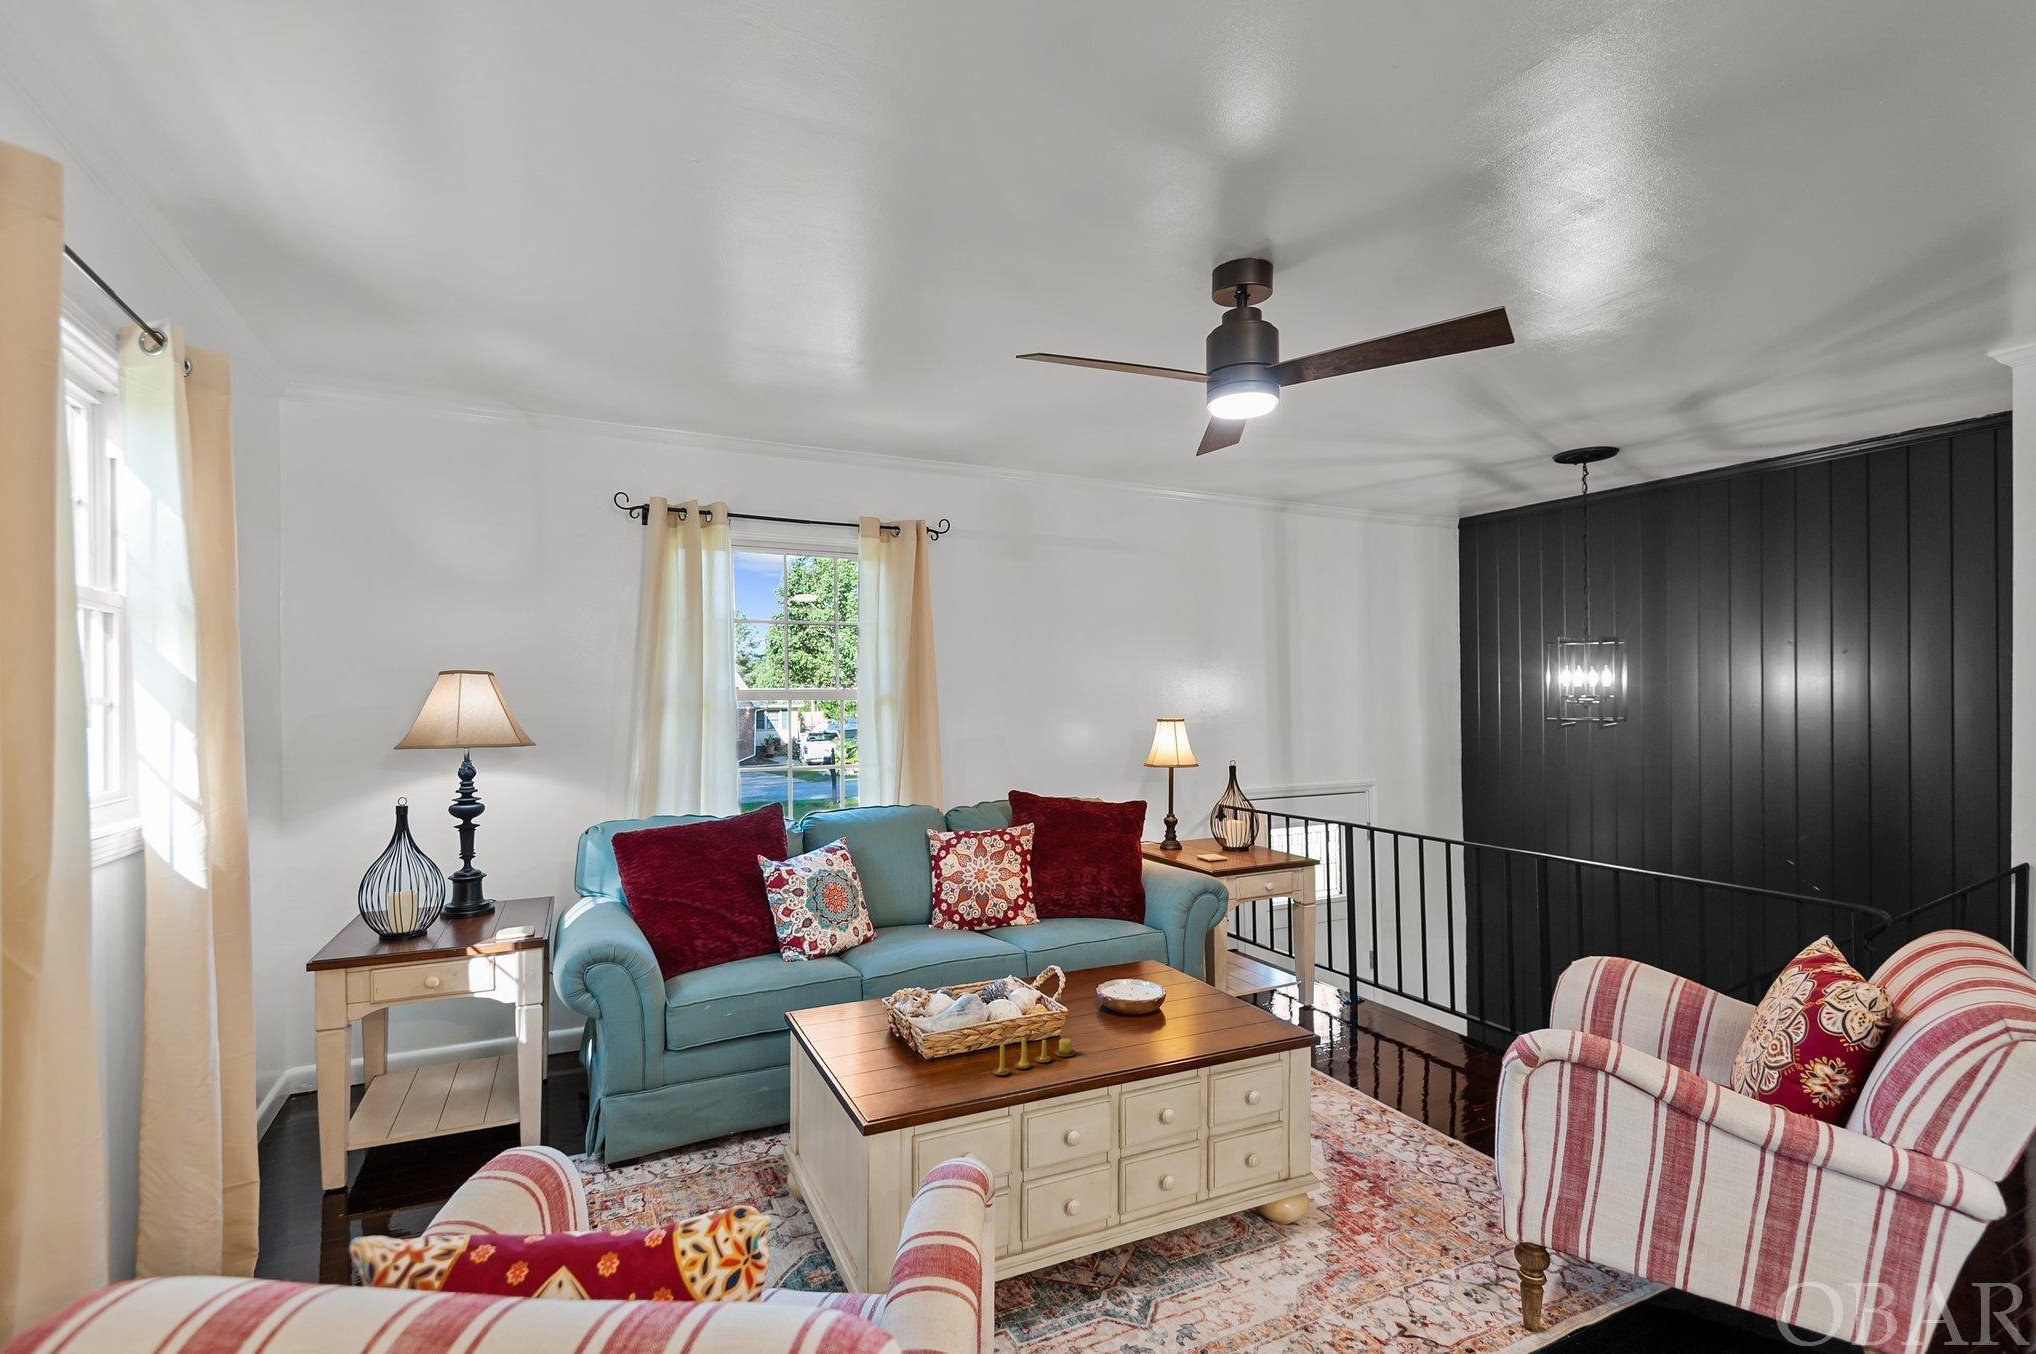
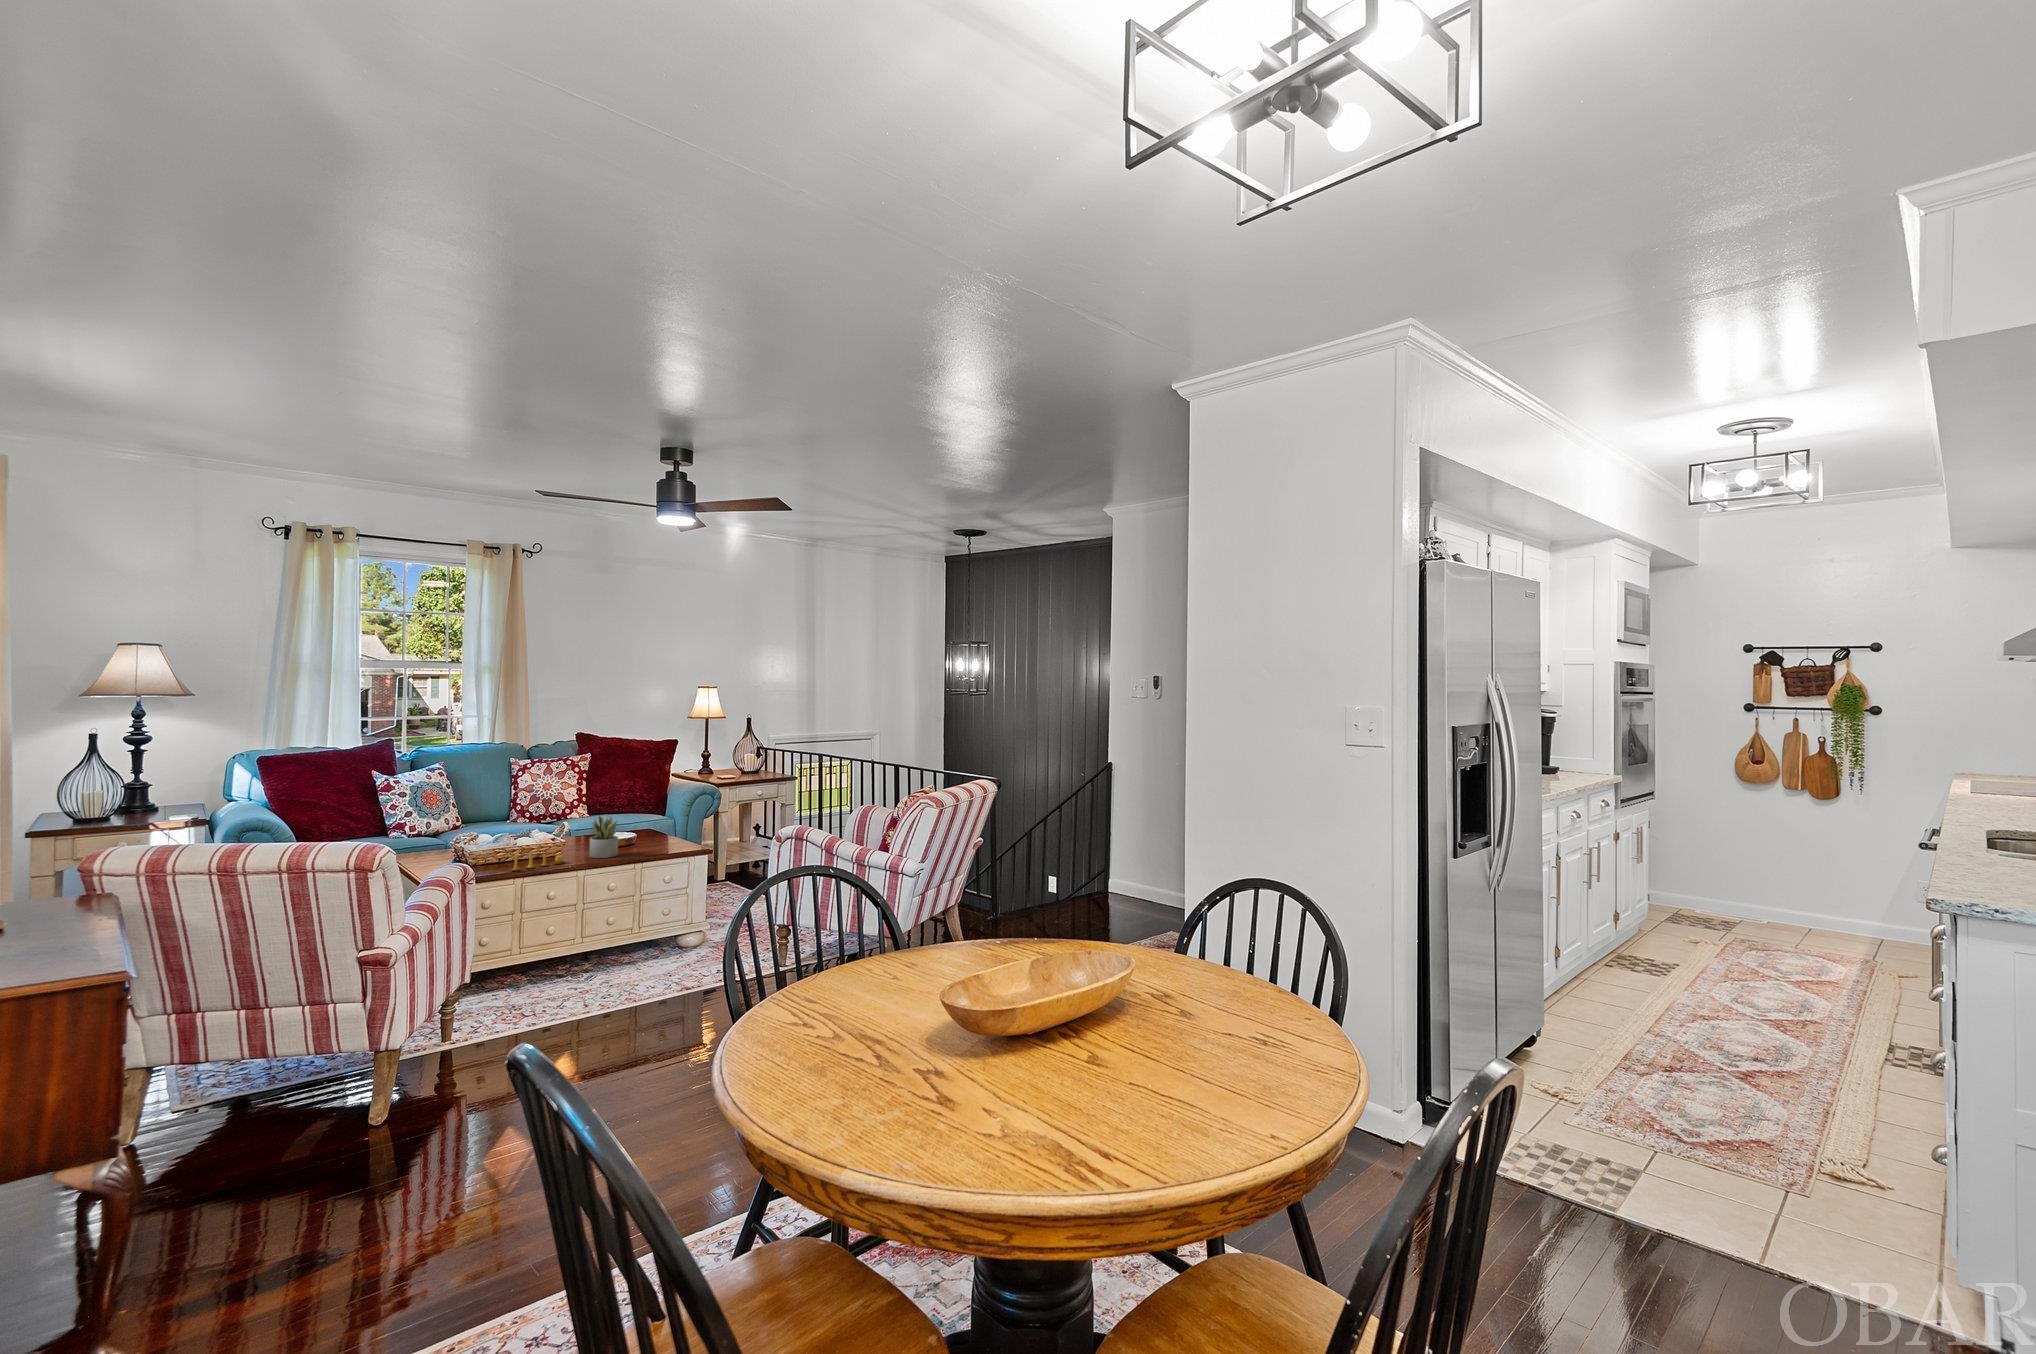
succulent plant: none [1102,957,1154,1042] -> present [590,815,618,858]

